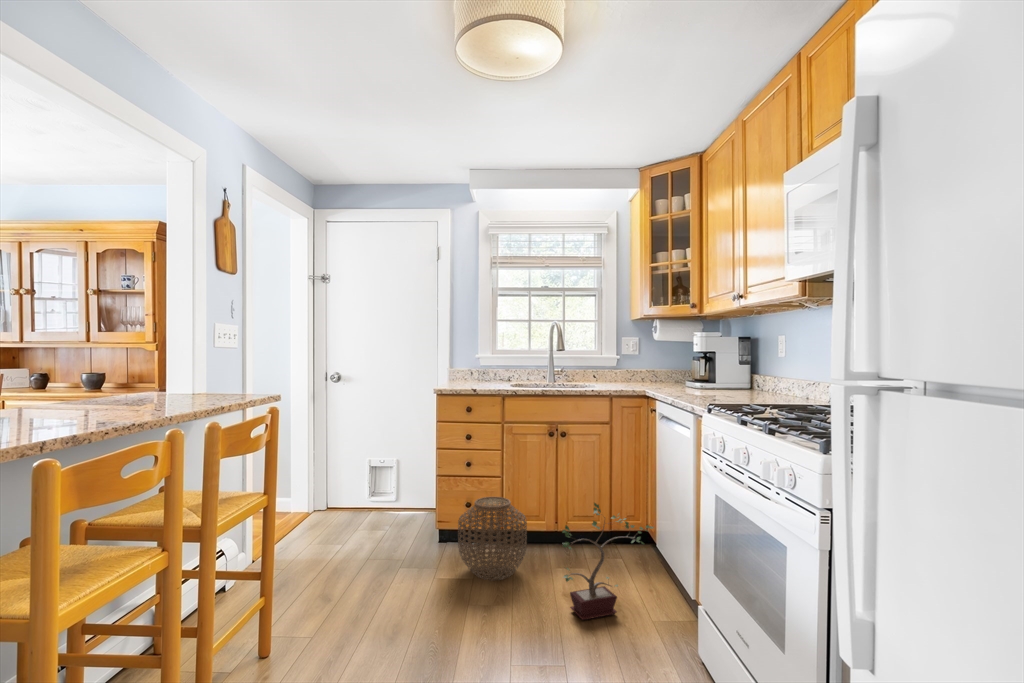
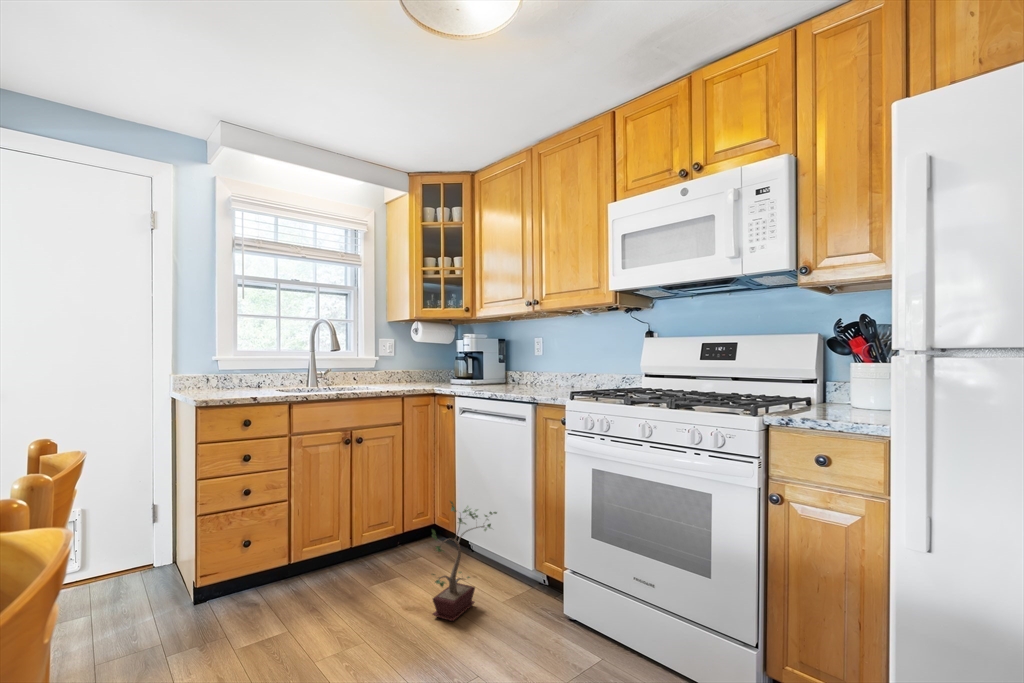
woven basket: present [458,497,527,580] -> none [266,521,353,624]

